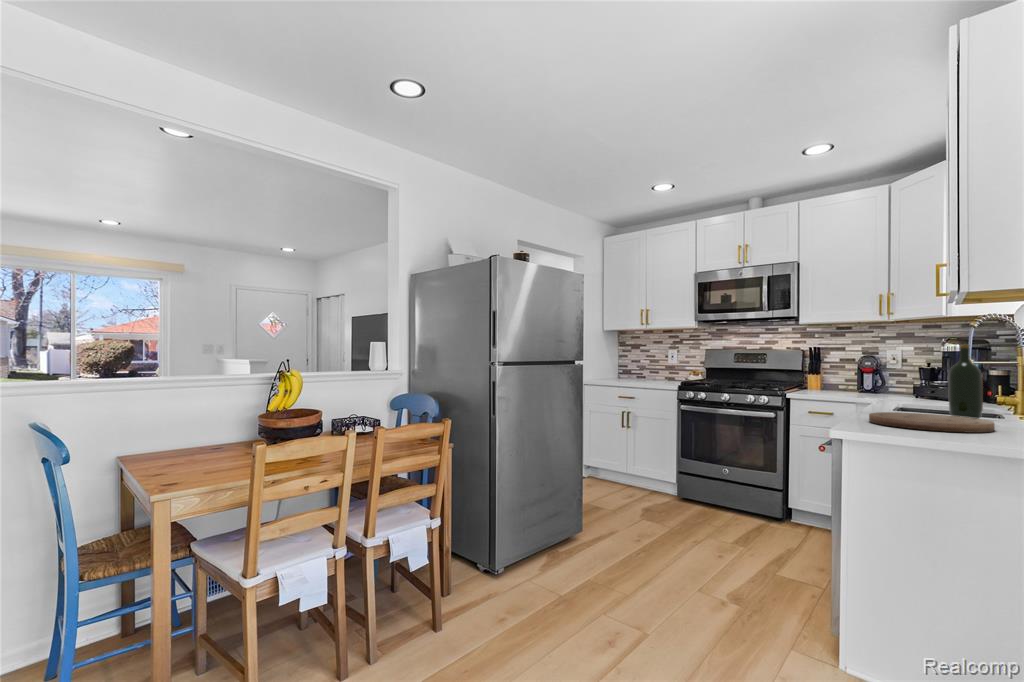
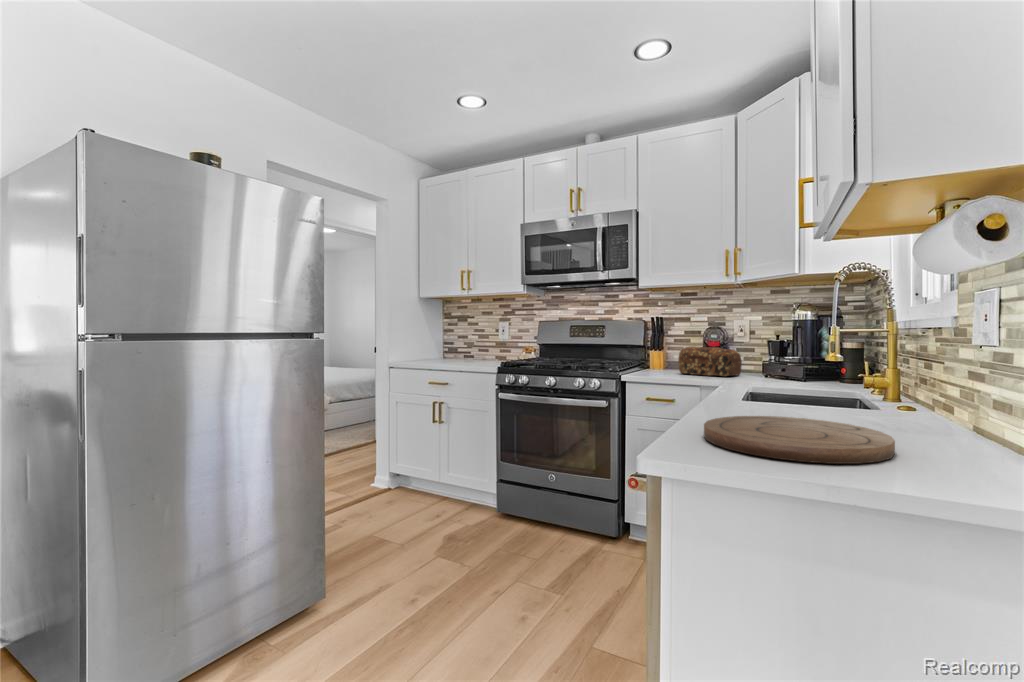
wine bottle: present [948,345,983,419] -> none [814,306,859,421]
bread loaf: none [836,372,895,396] -> present [678,347,742,376]

